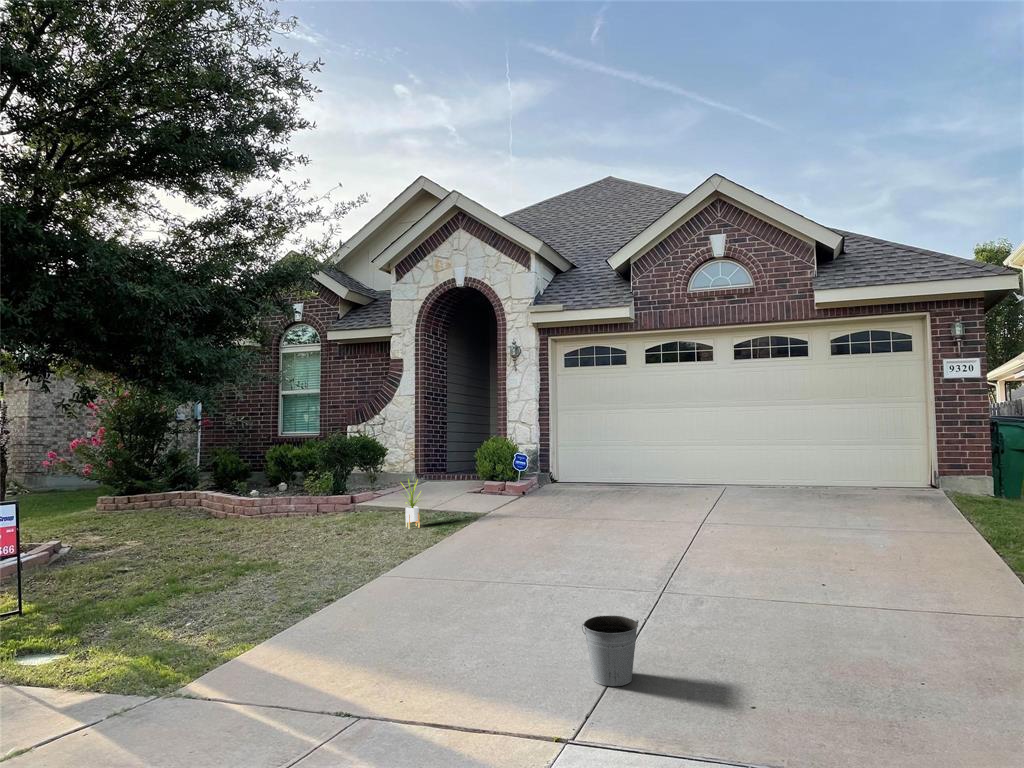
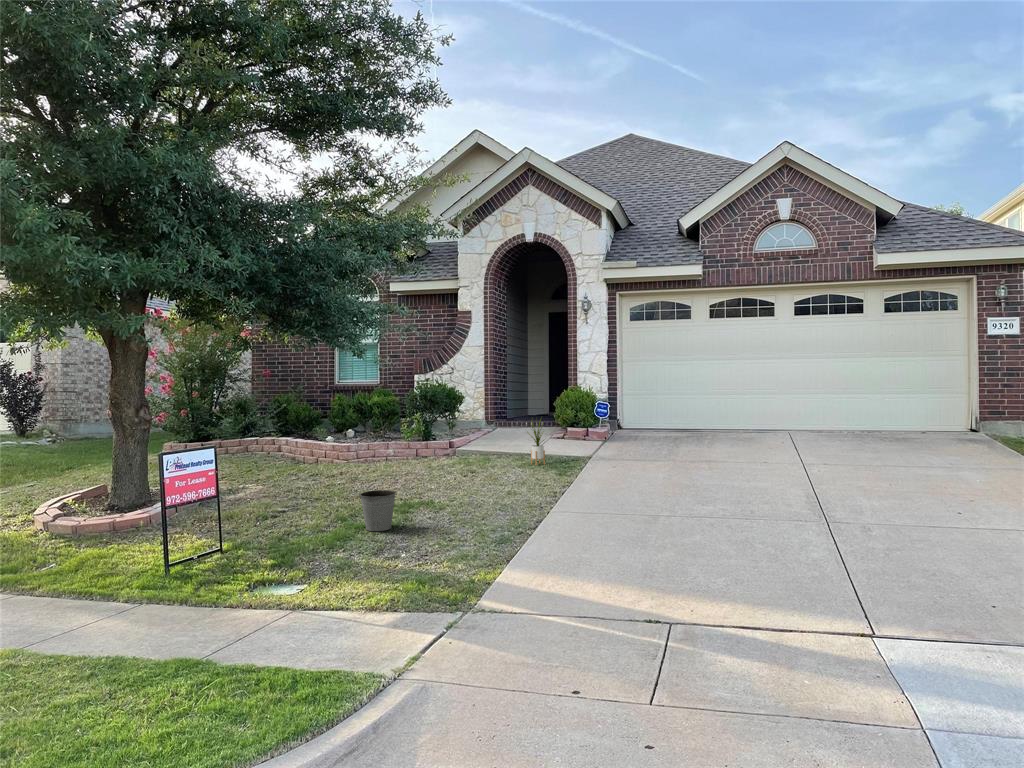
bucket: present [582,616,639,686] -> present [359,490,396,531]

